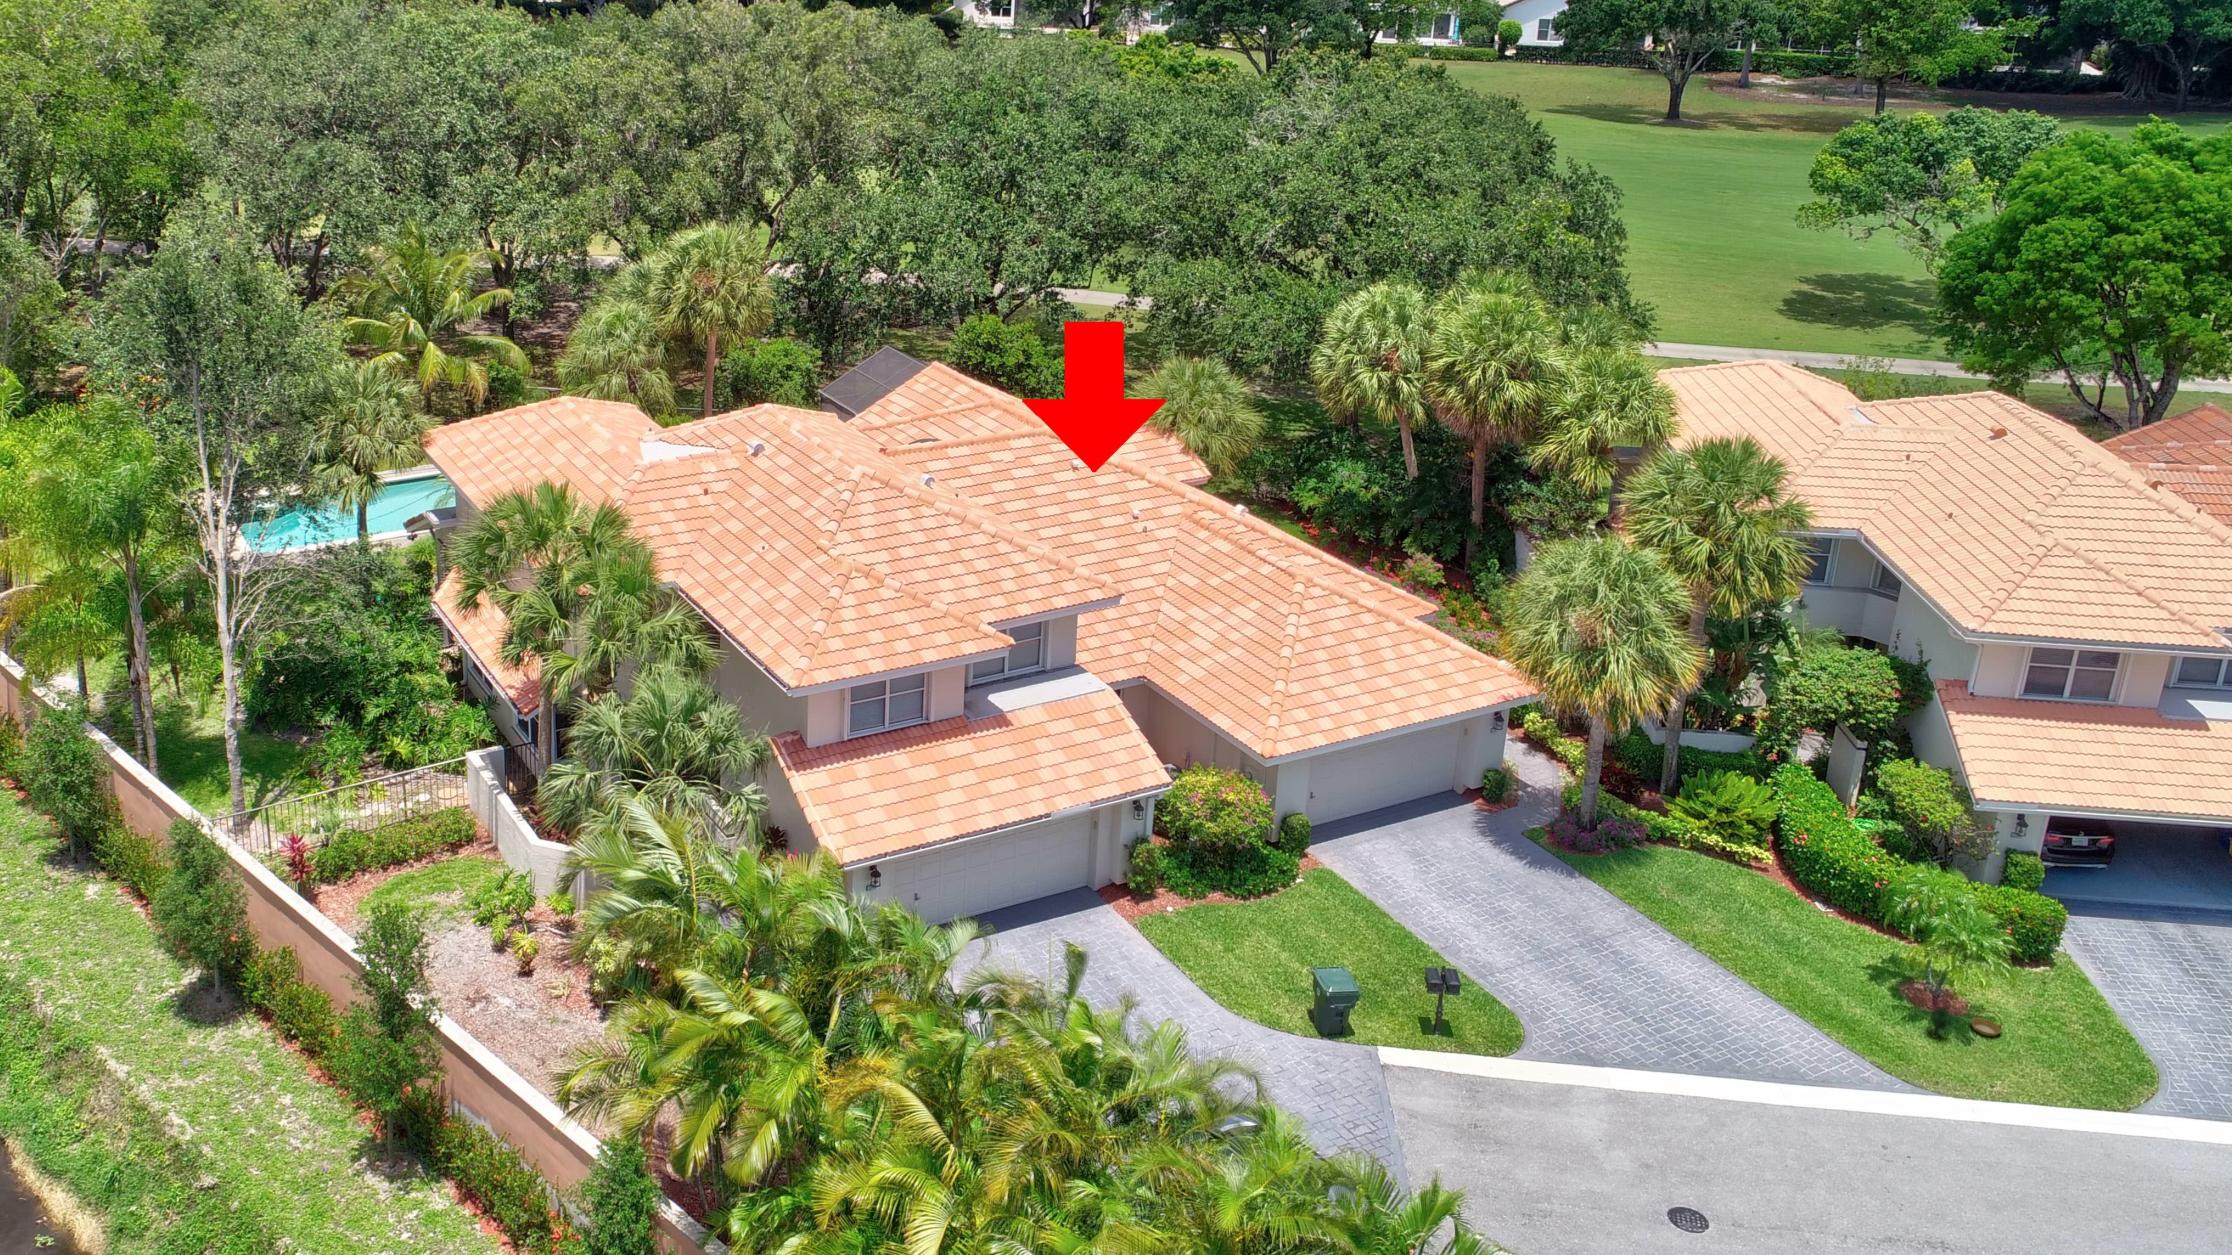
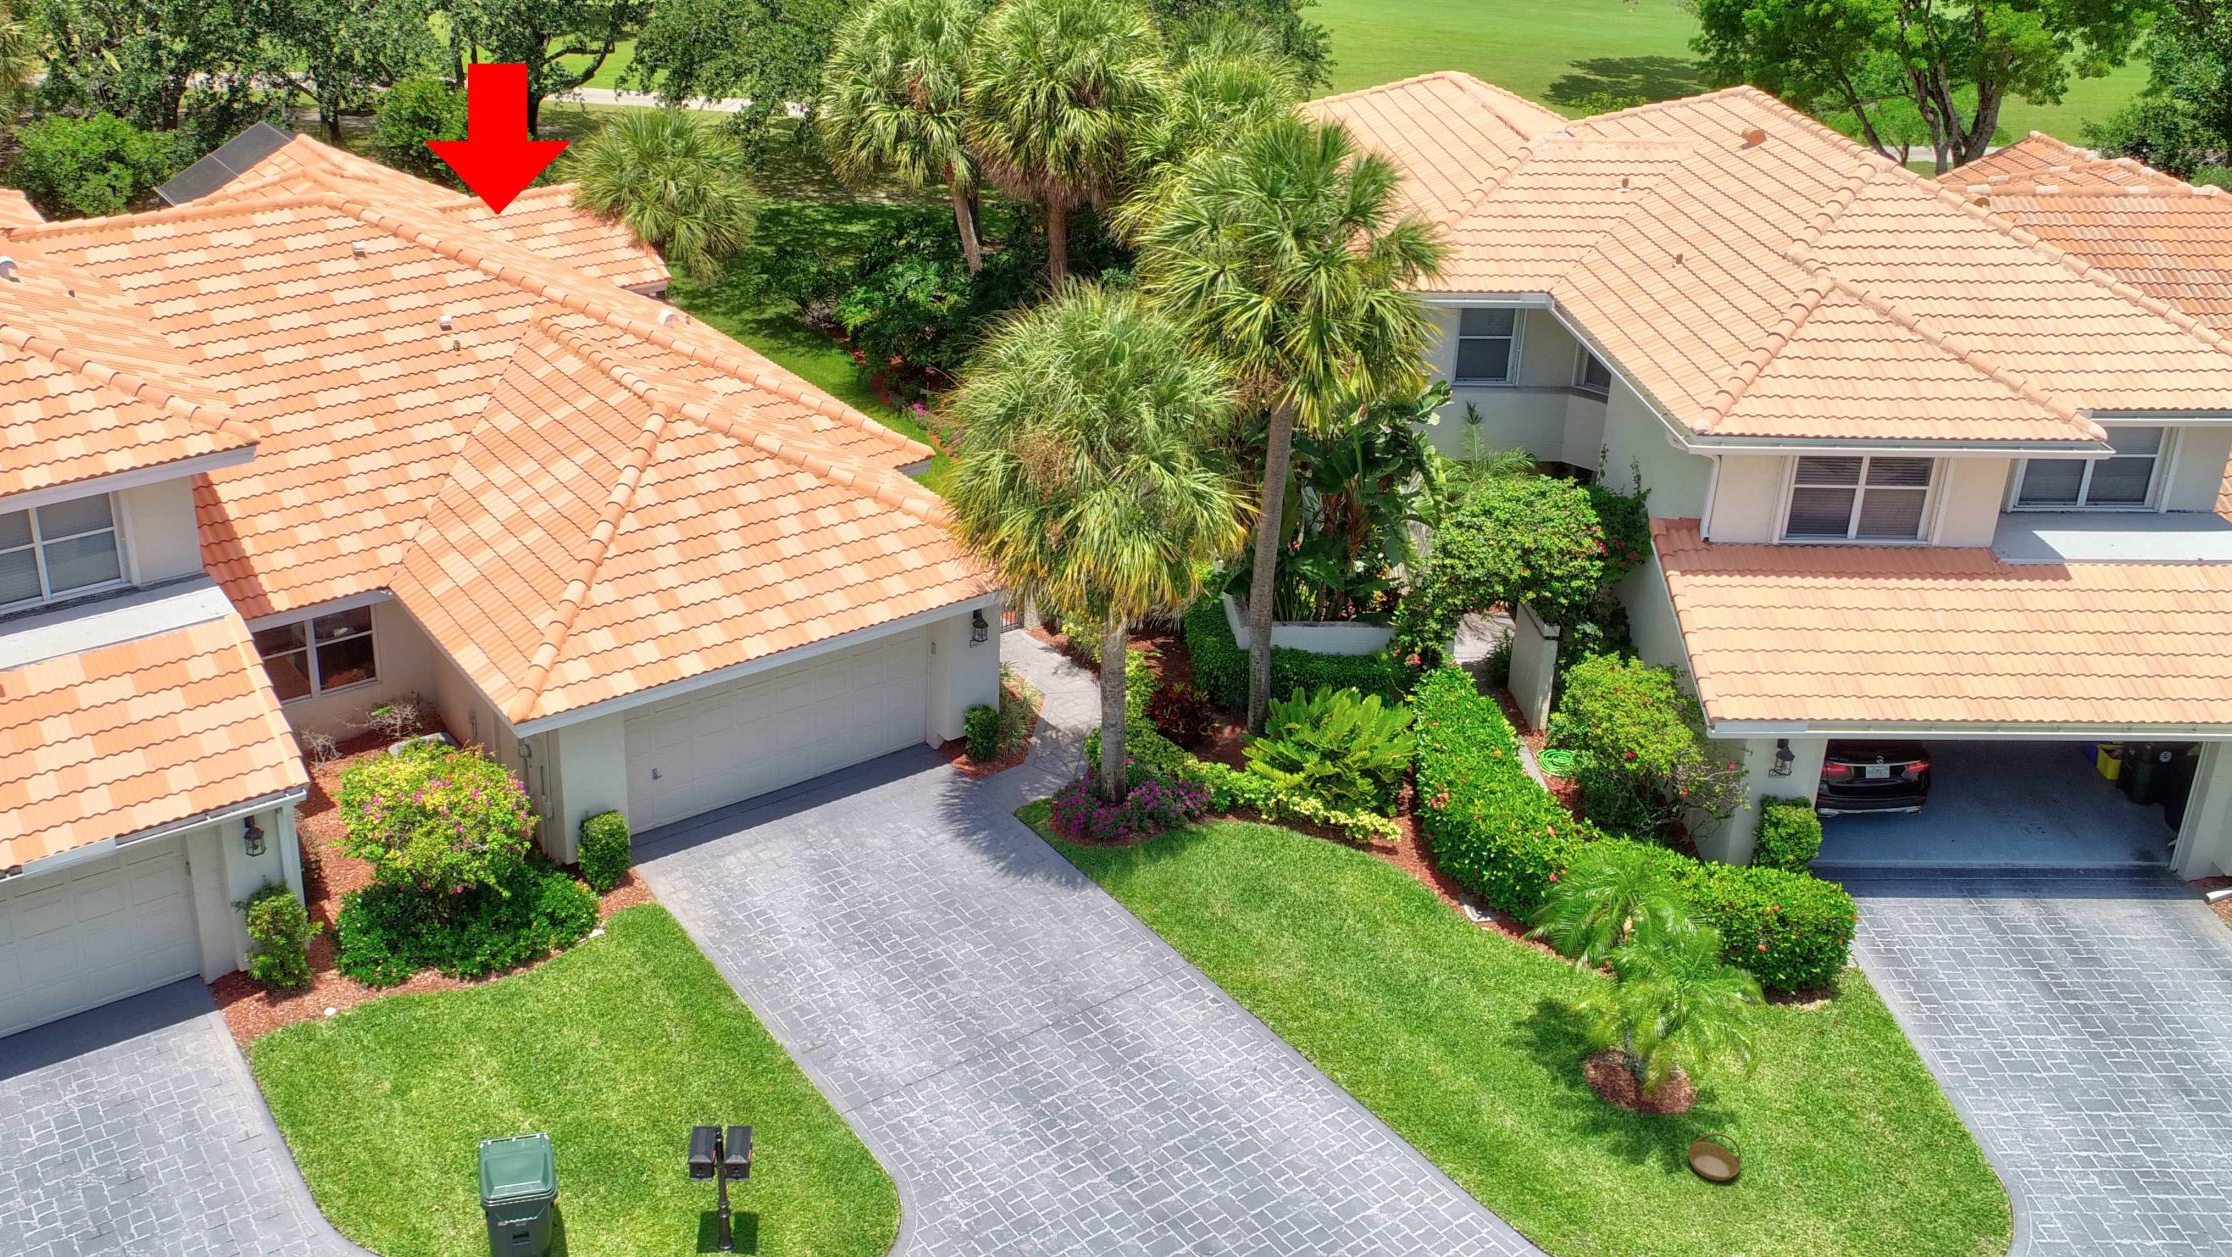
decorative plant: present [1931,1005,1951,1038] -> none [1609,1136,1653,1197]

